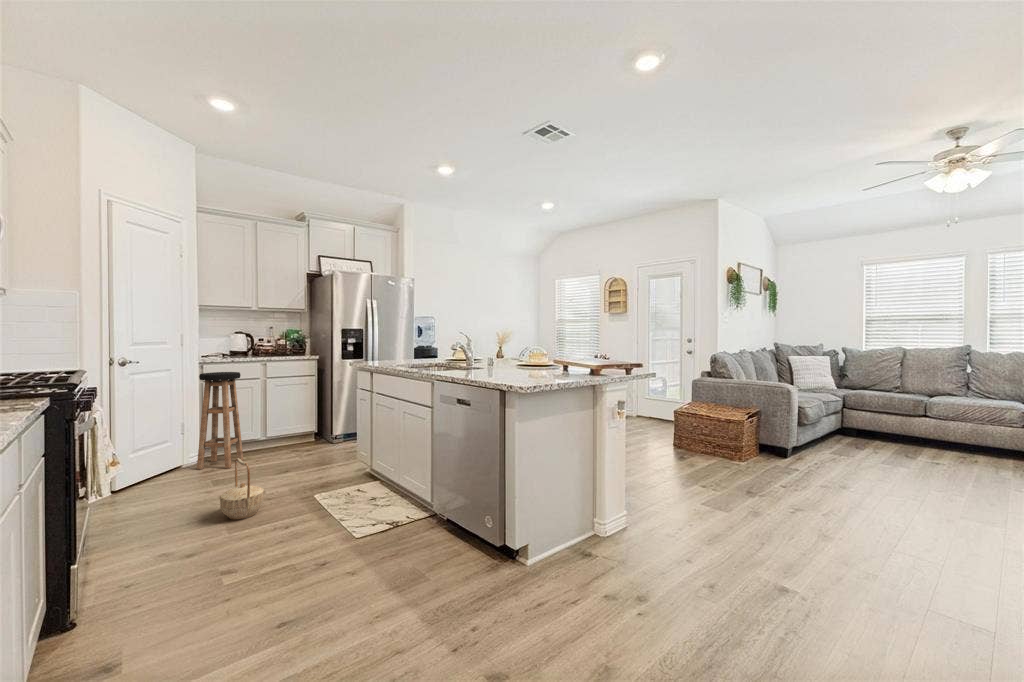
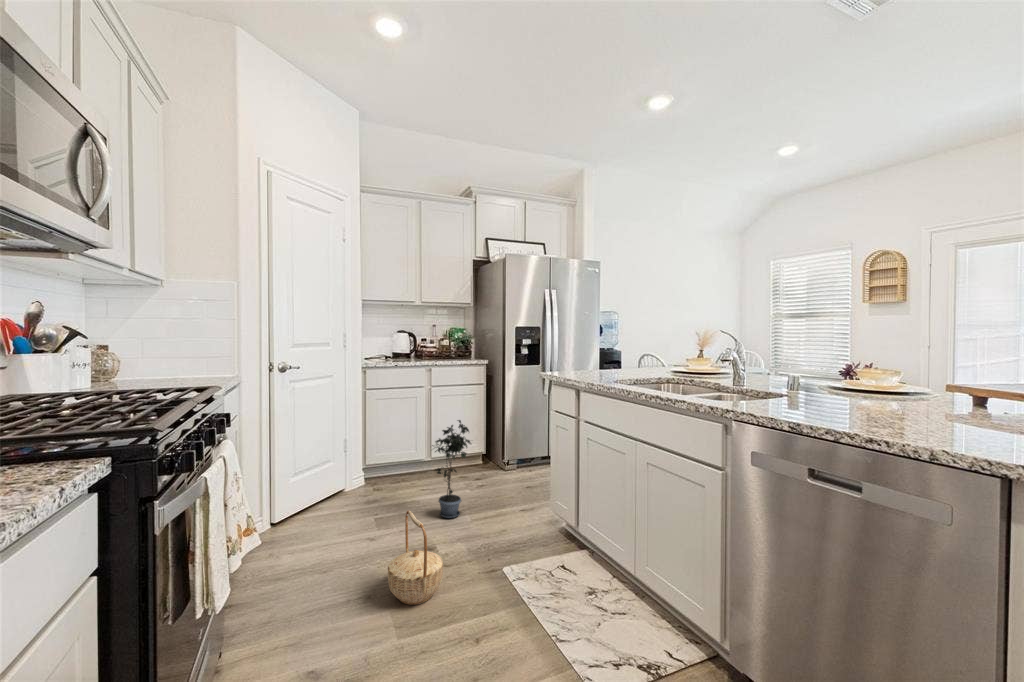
bar stool: present [197,372,243,470] -> none [359,379,407,499]
potted plant: none [261,399,298,475] -> present [432,420,471,518]

